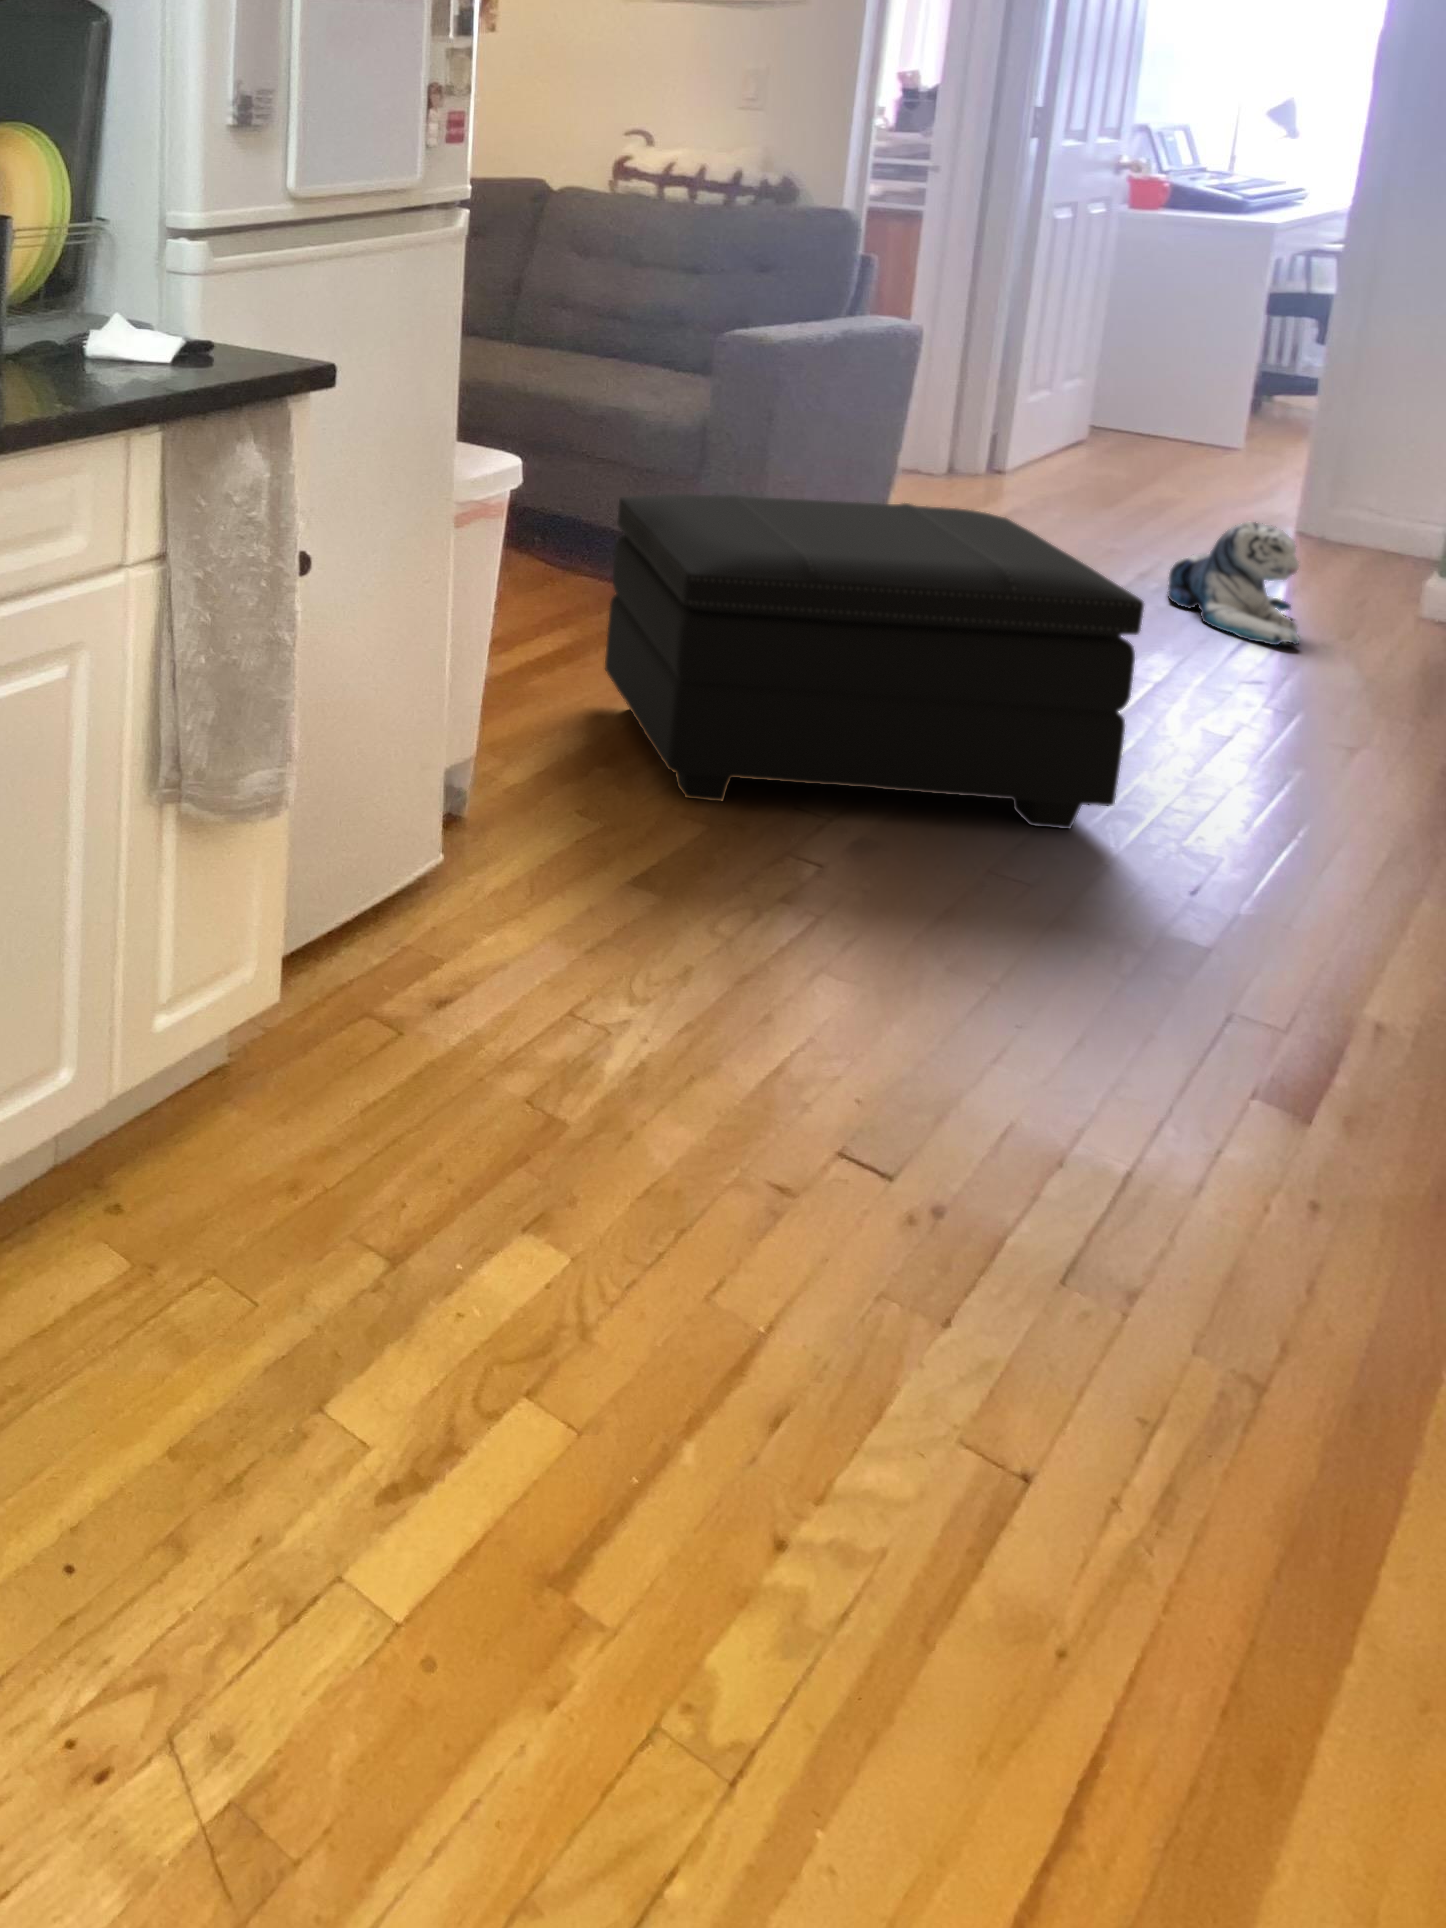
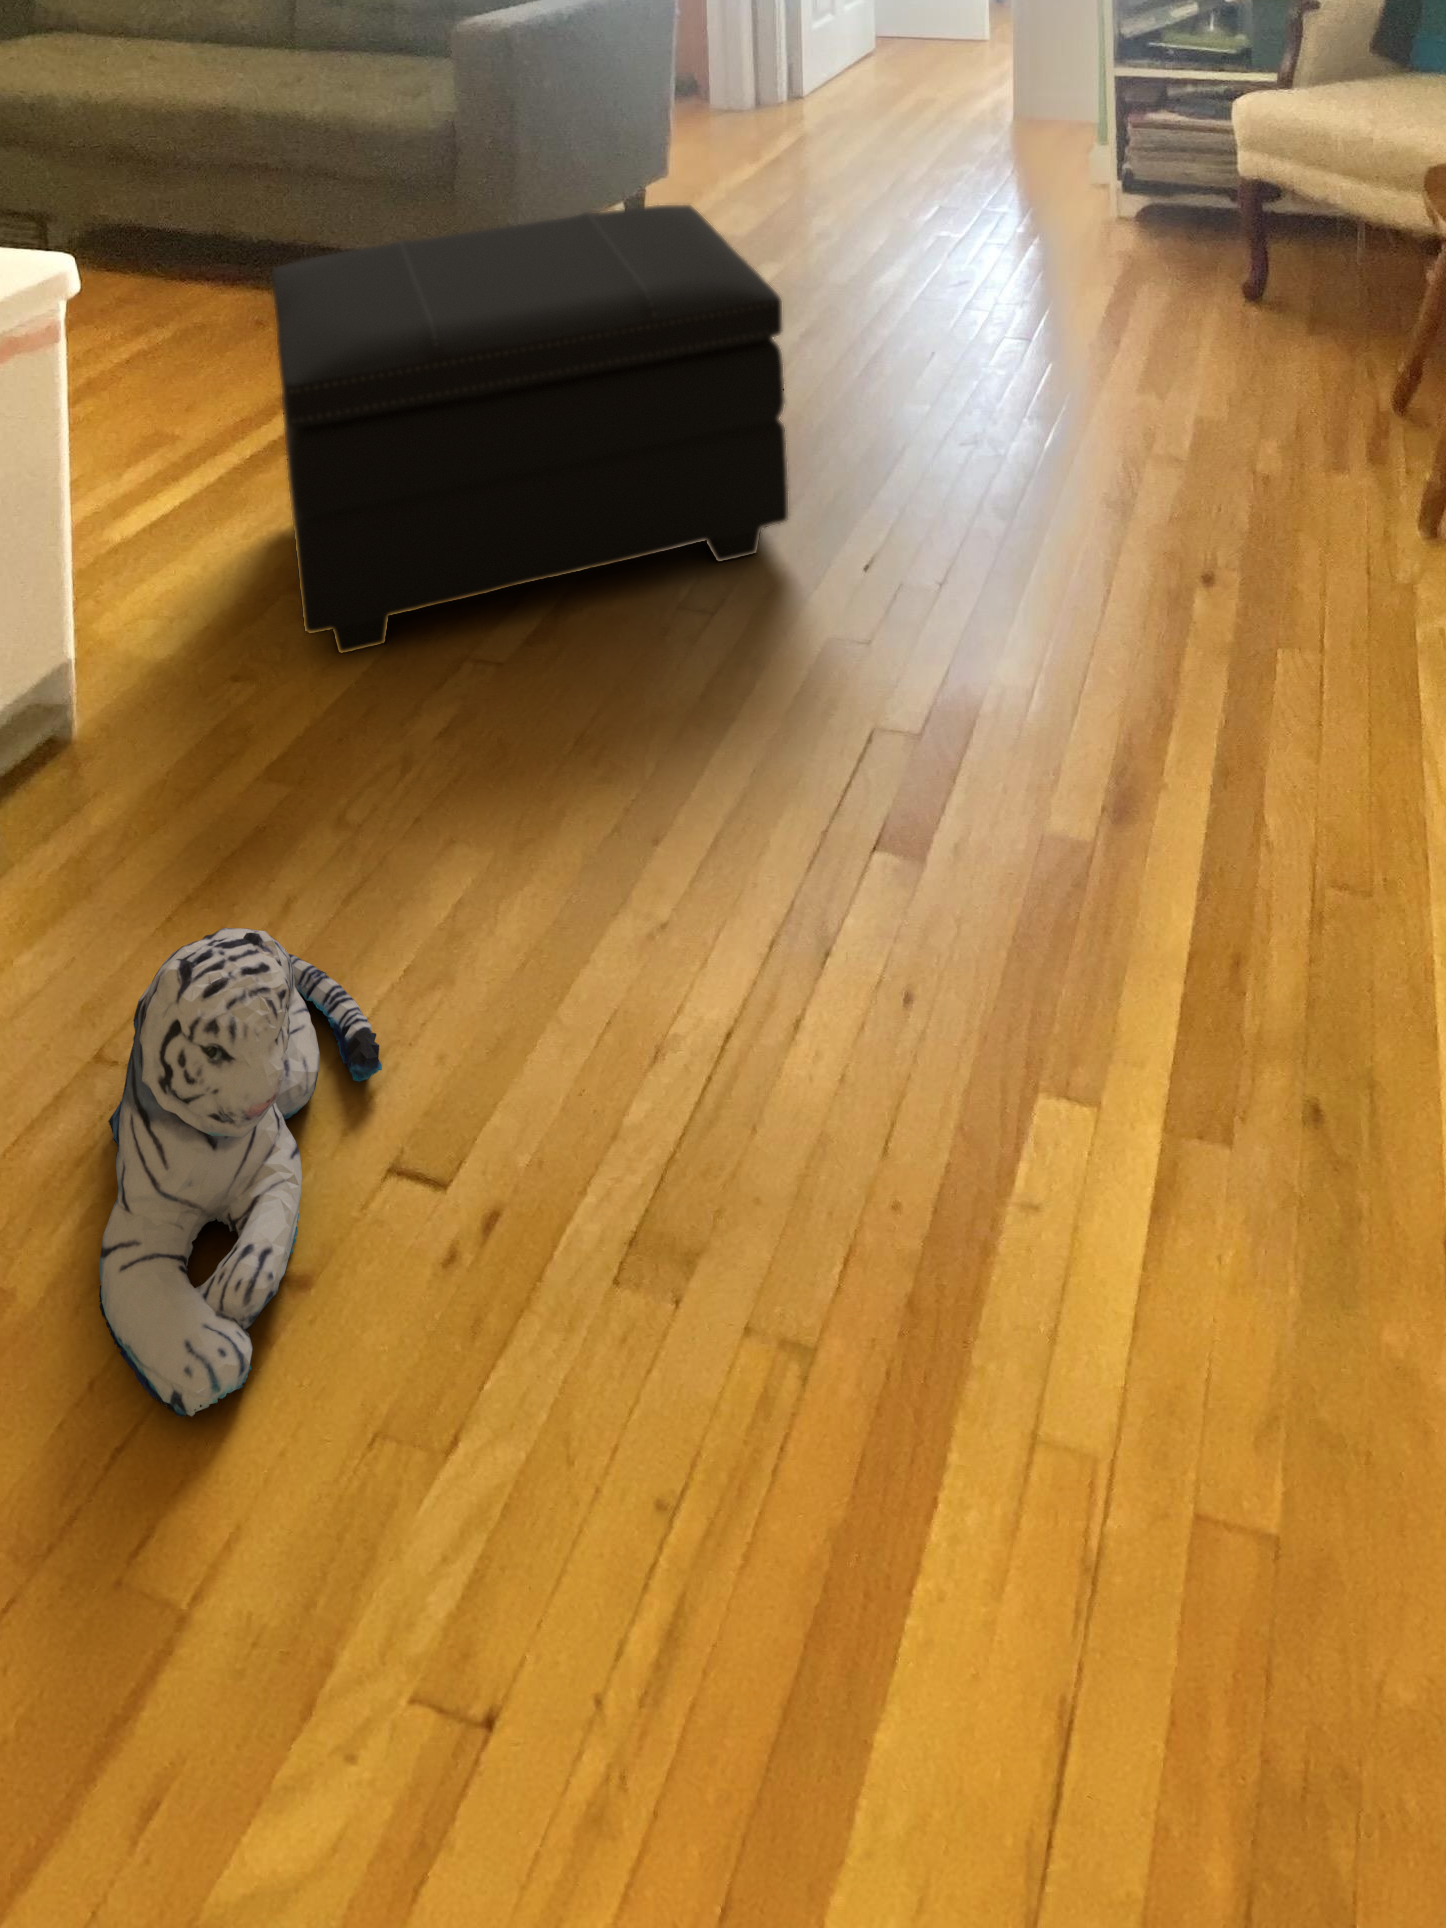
plush toy: present [1168,522,1299,645] -> present [99,928,382,1417]

